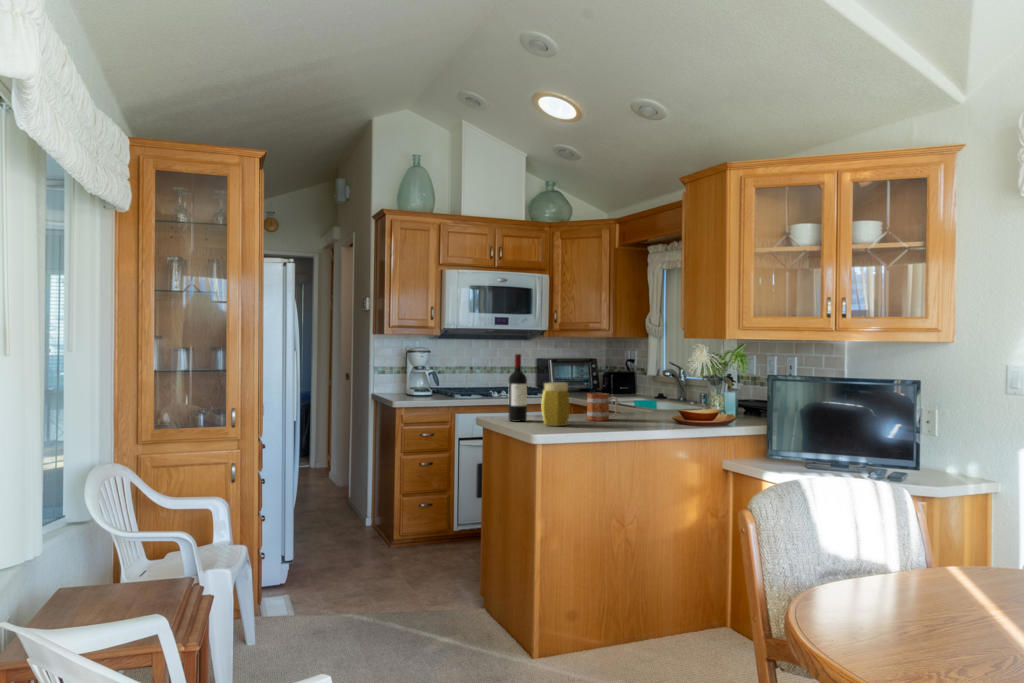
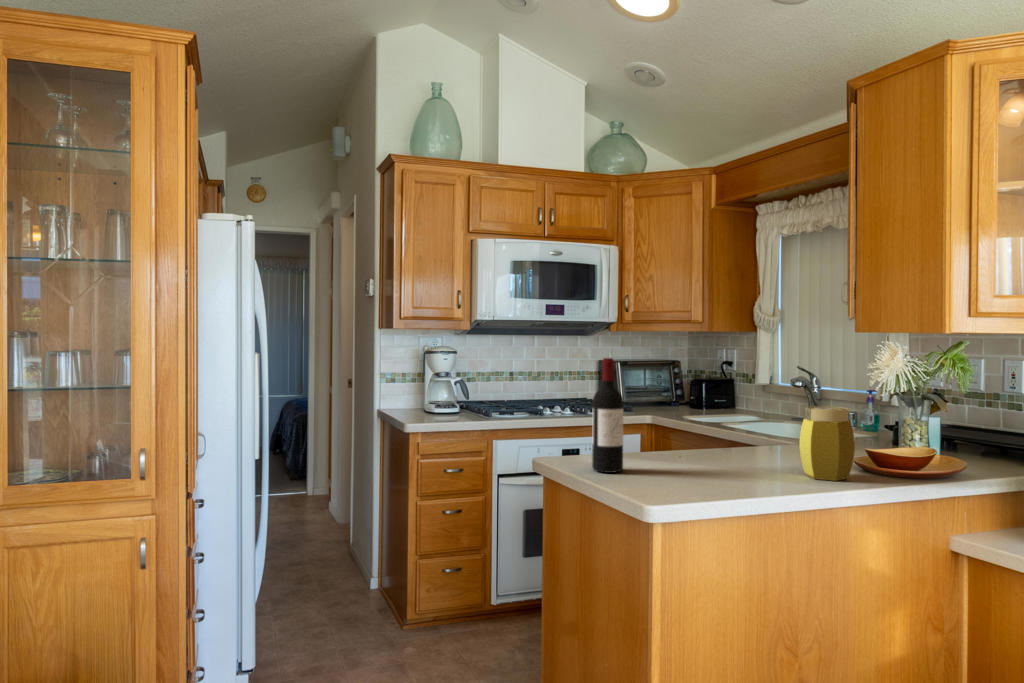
jar: present [542,382,570,426] -> present [800,406,855,481]
mug: present [587,393,618,421] -> none [719,421,775,469]

